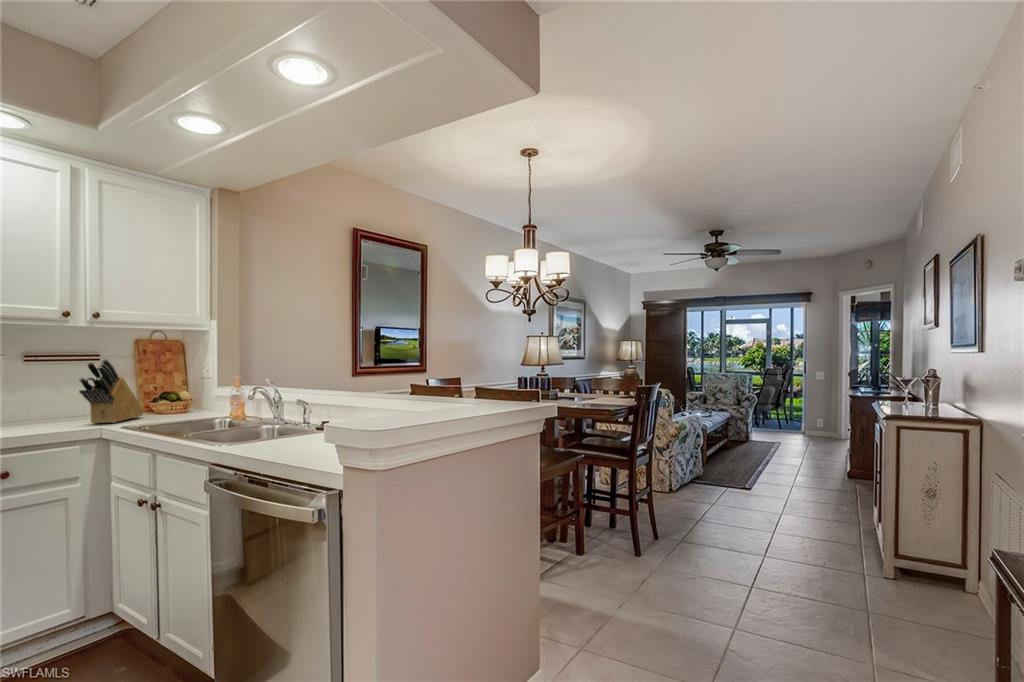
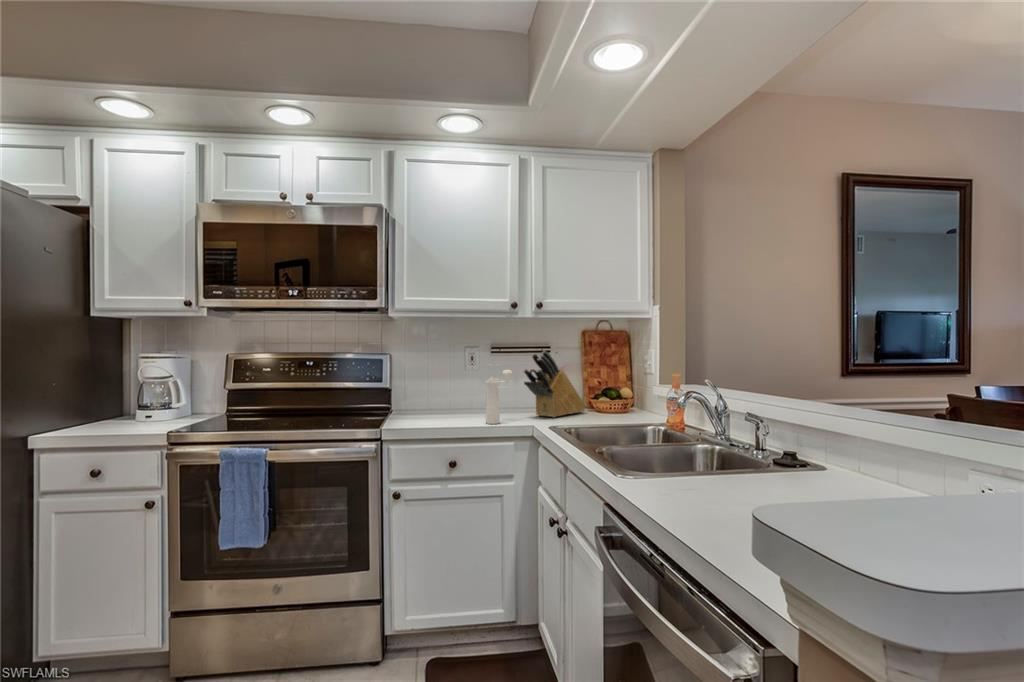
pepper mill: none [39,379,68,434] -> present [486,370,512,424]

